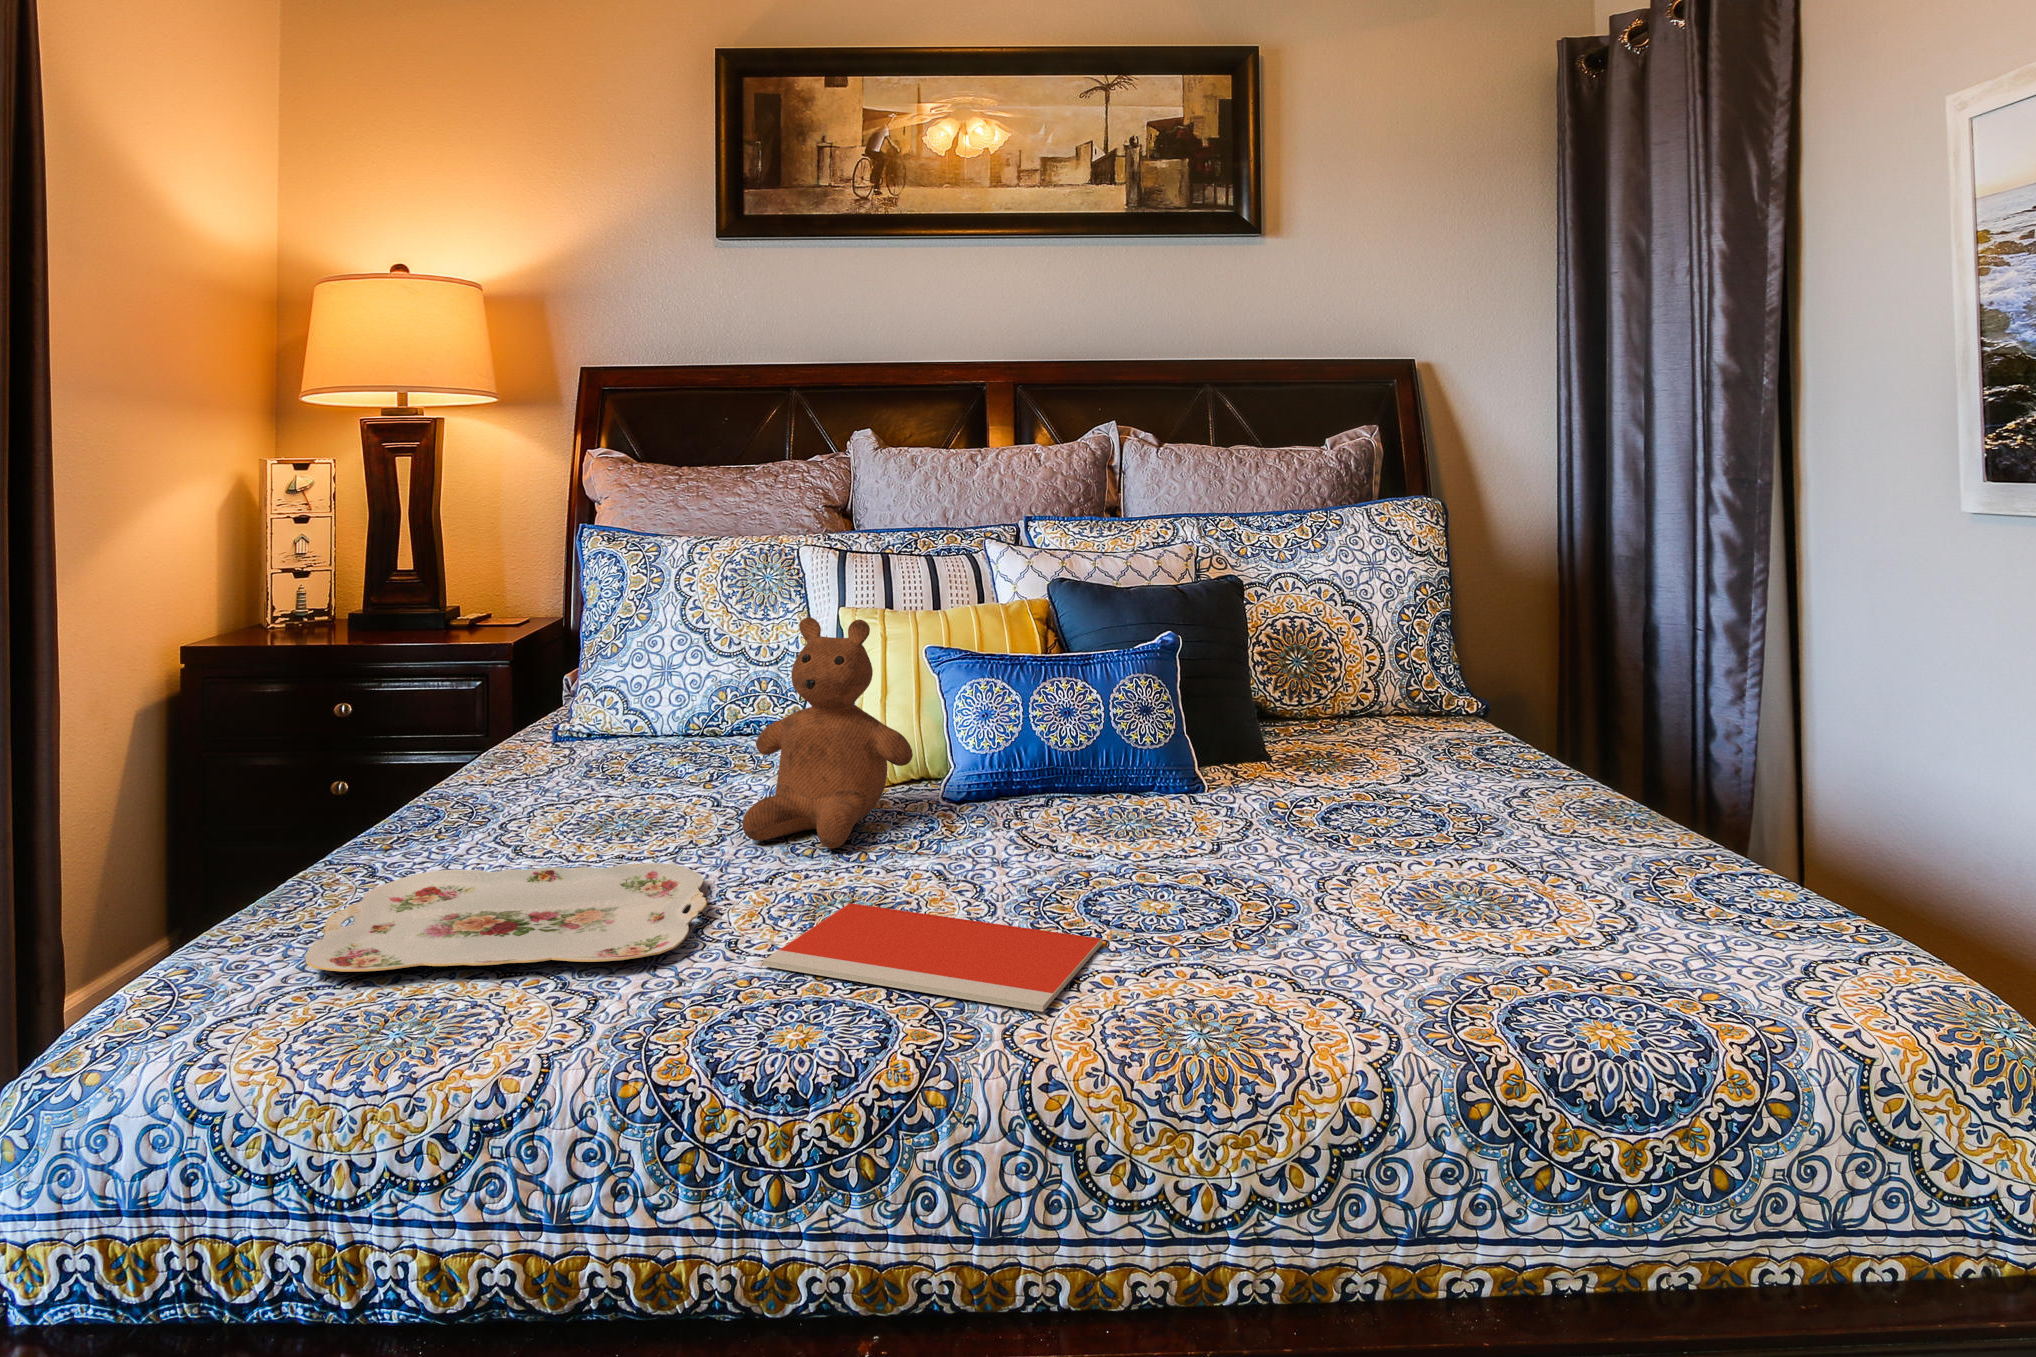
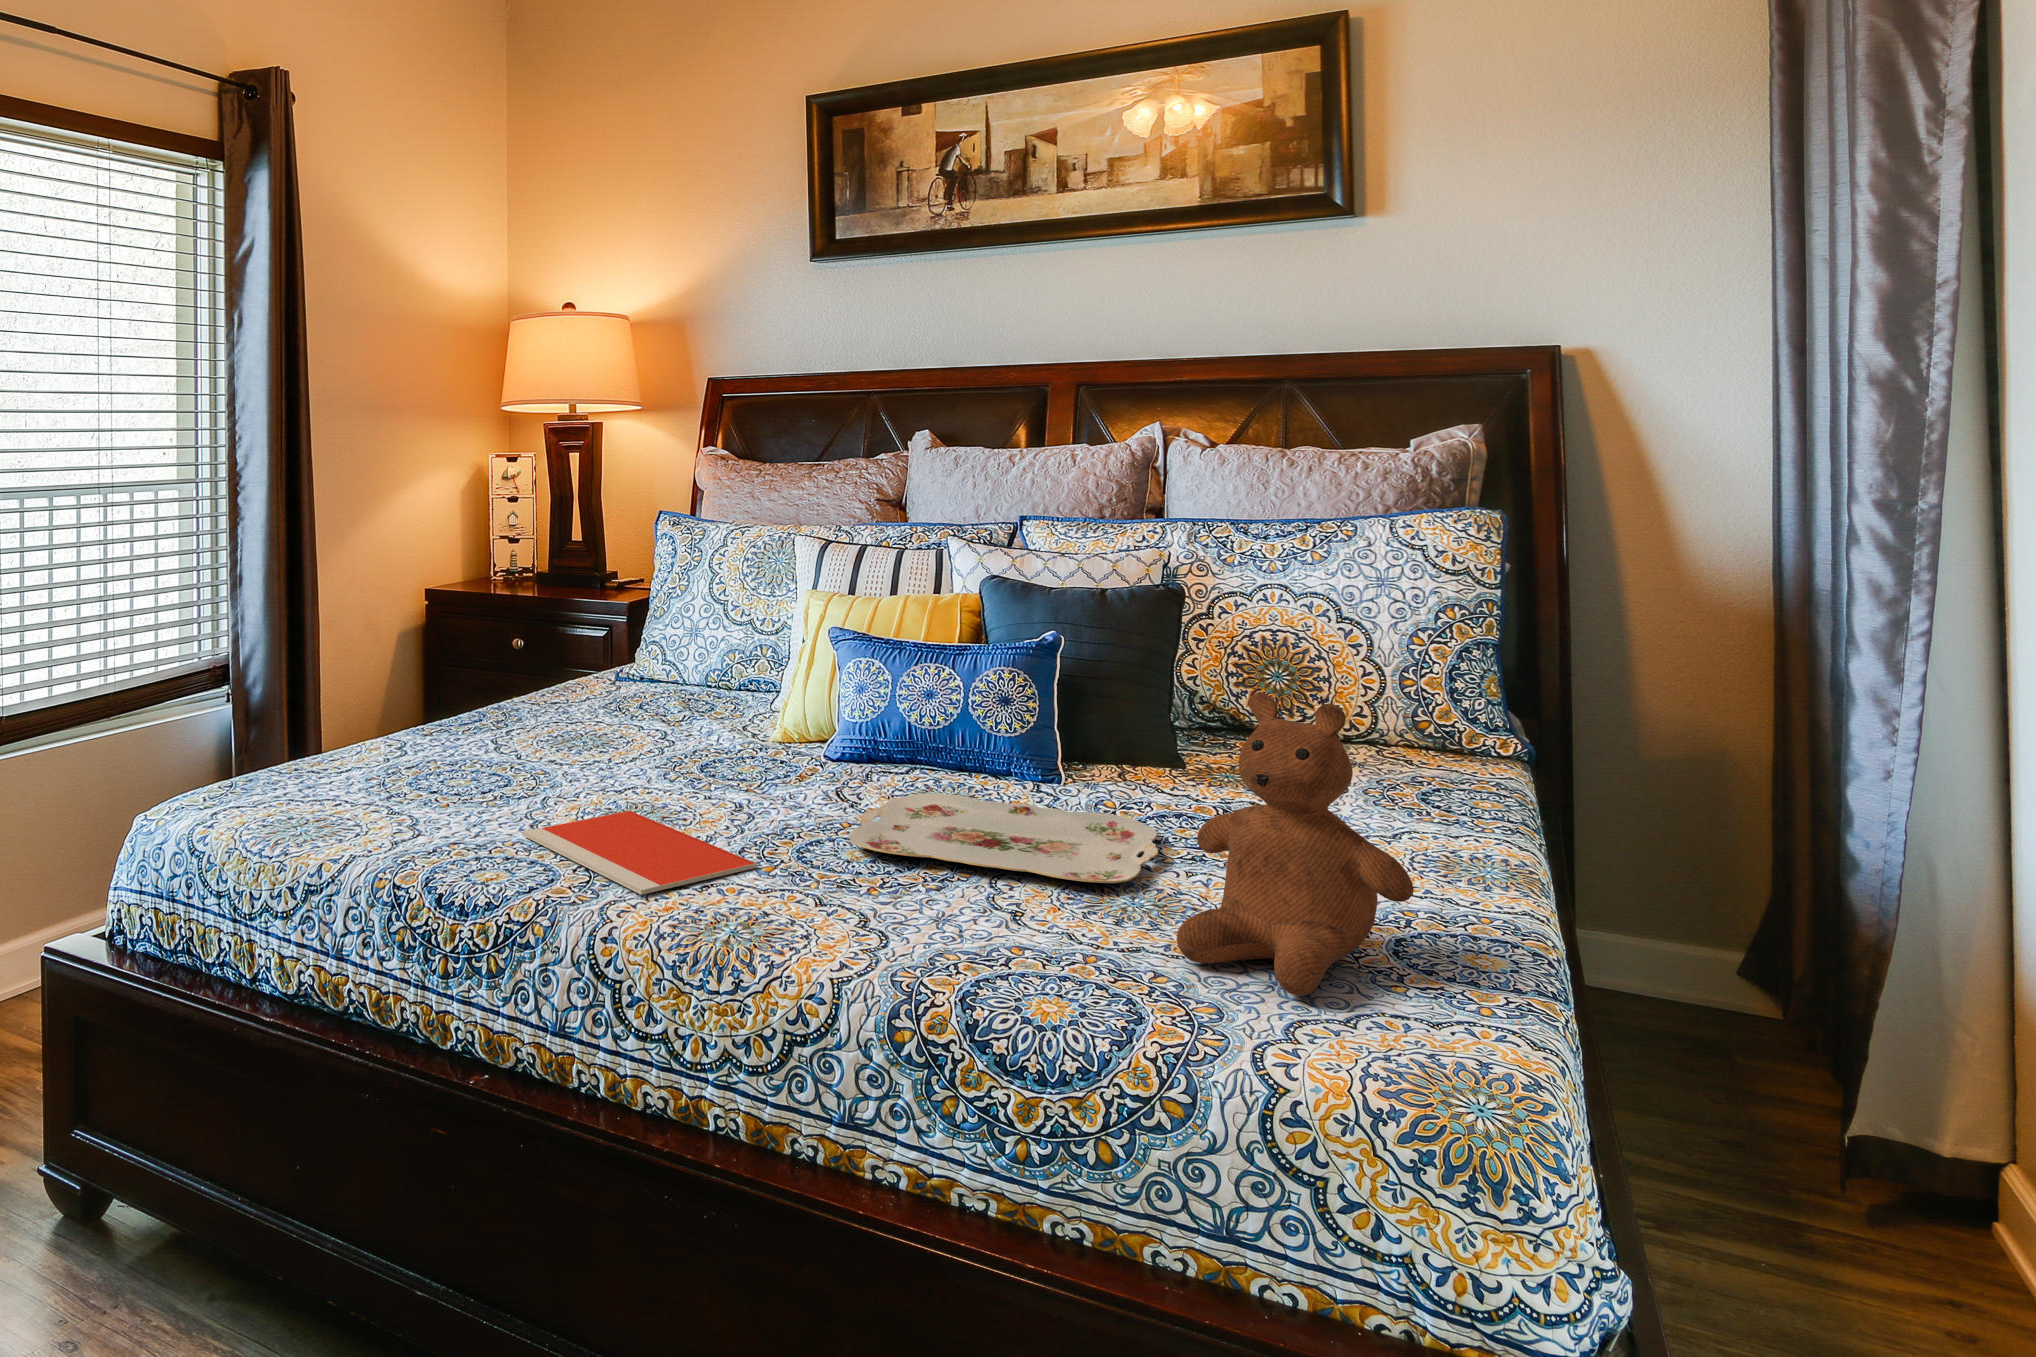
teddy bear: present [742,617,913,848] -> present [1177,693,1414,996]
serving tray: present [305,863,707,972] -> present [850,793,1158,883]

